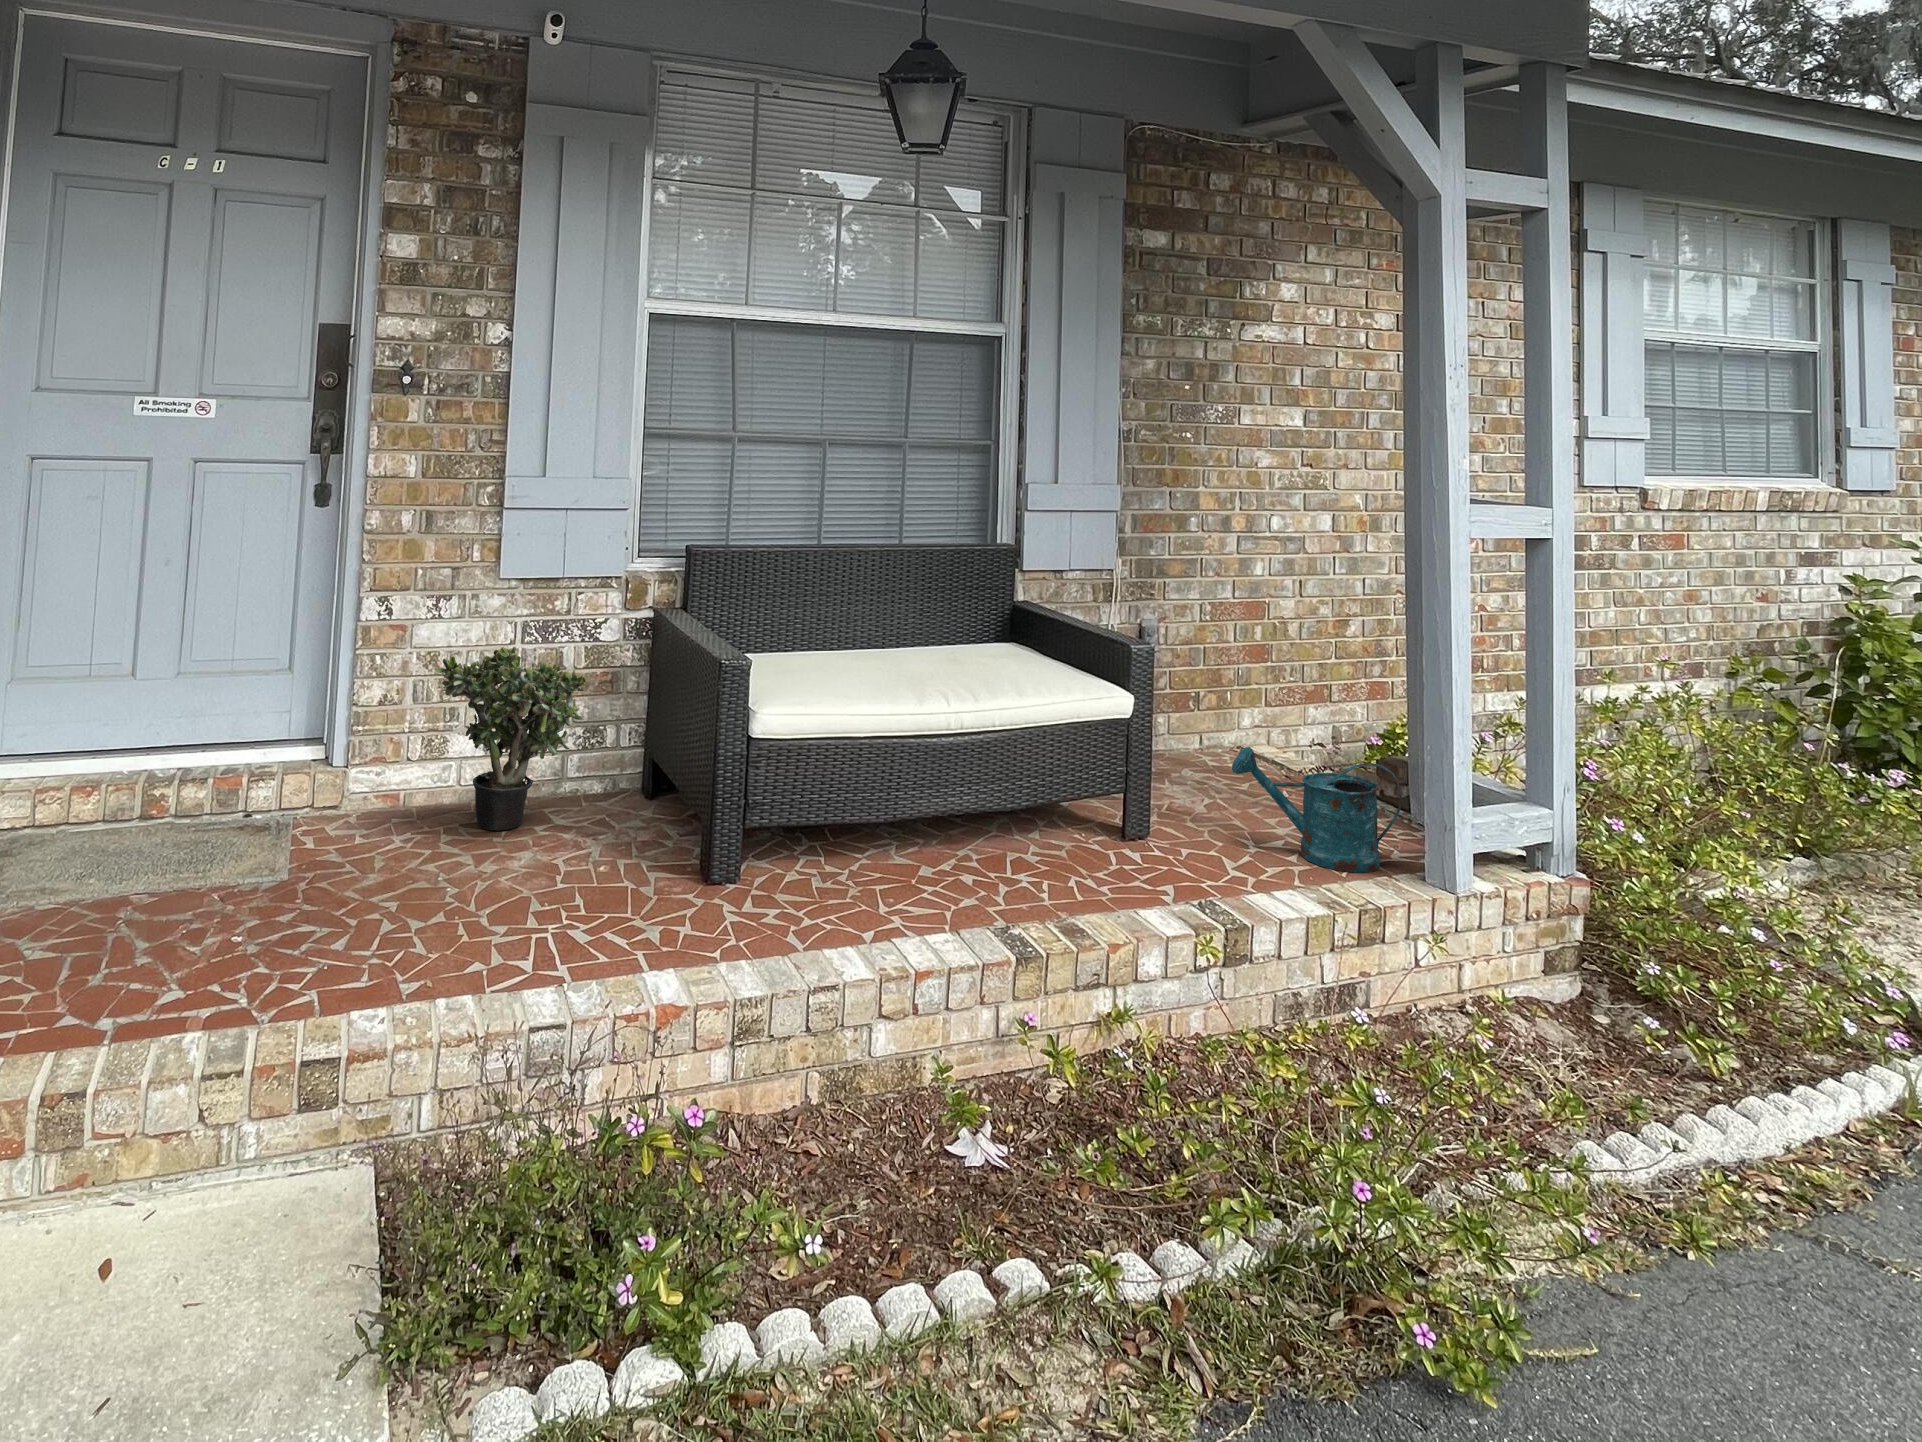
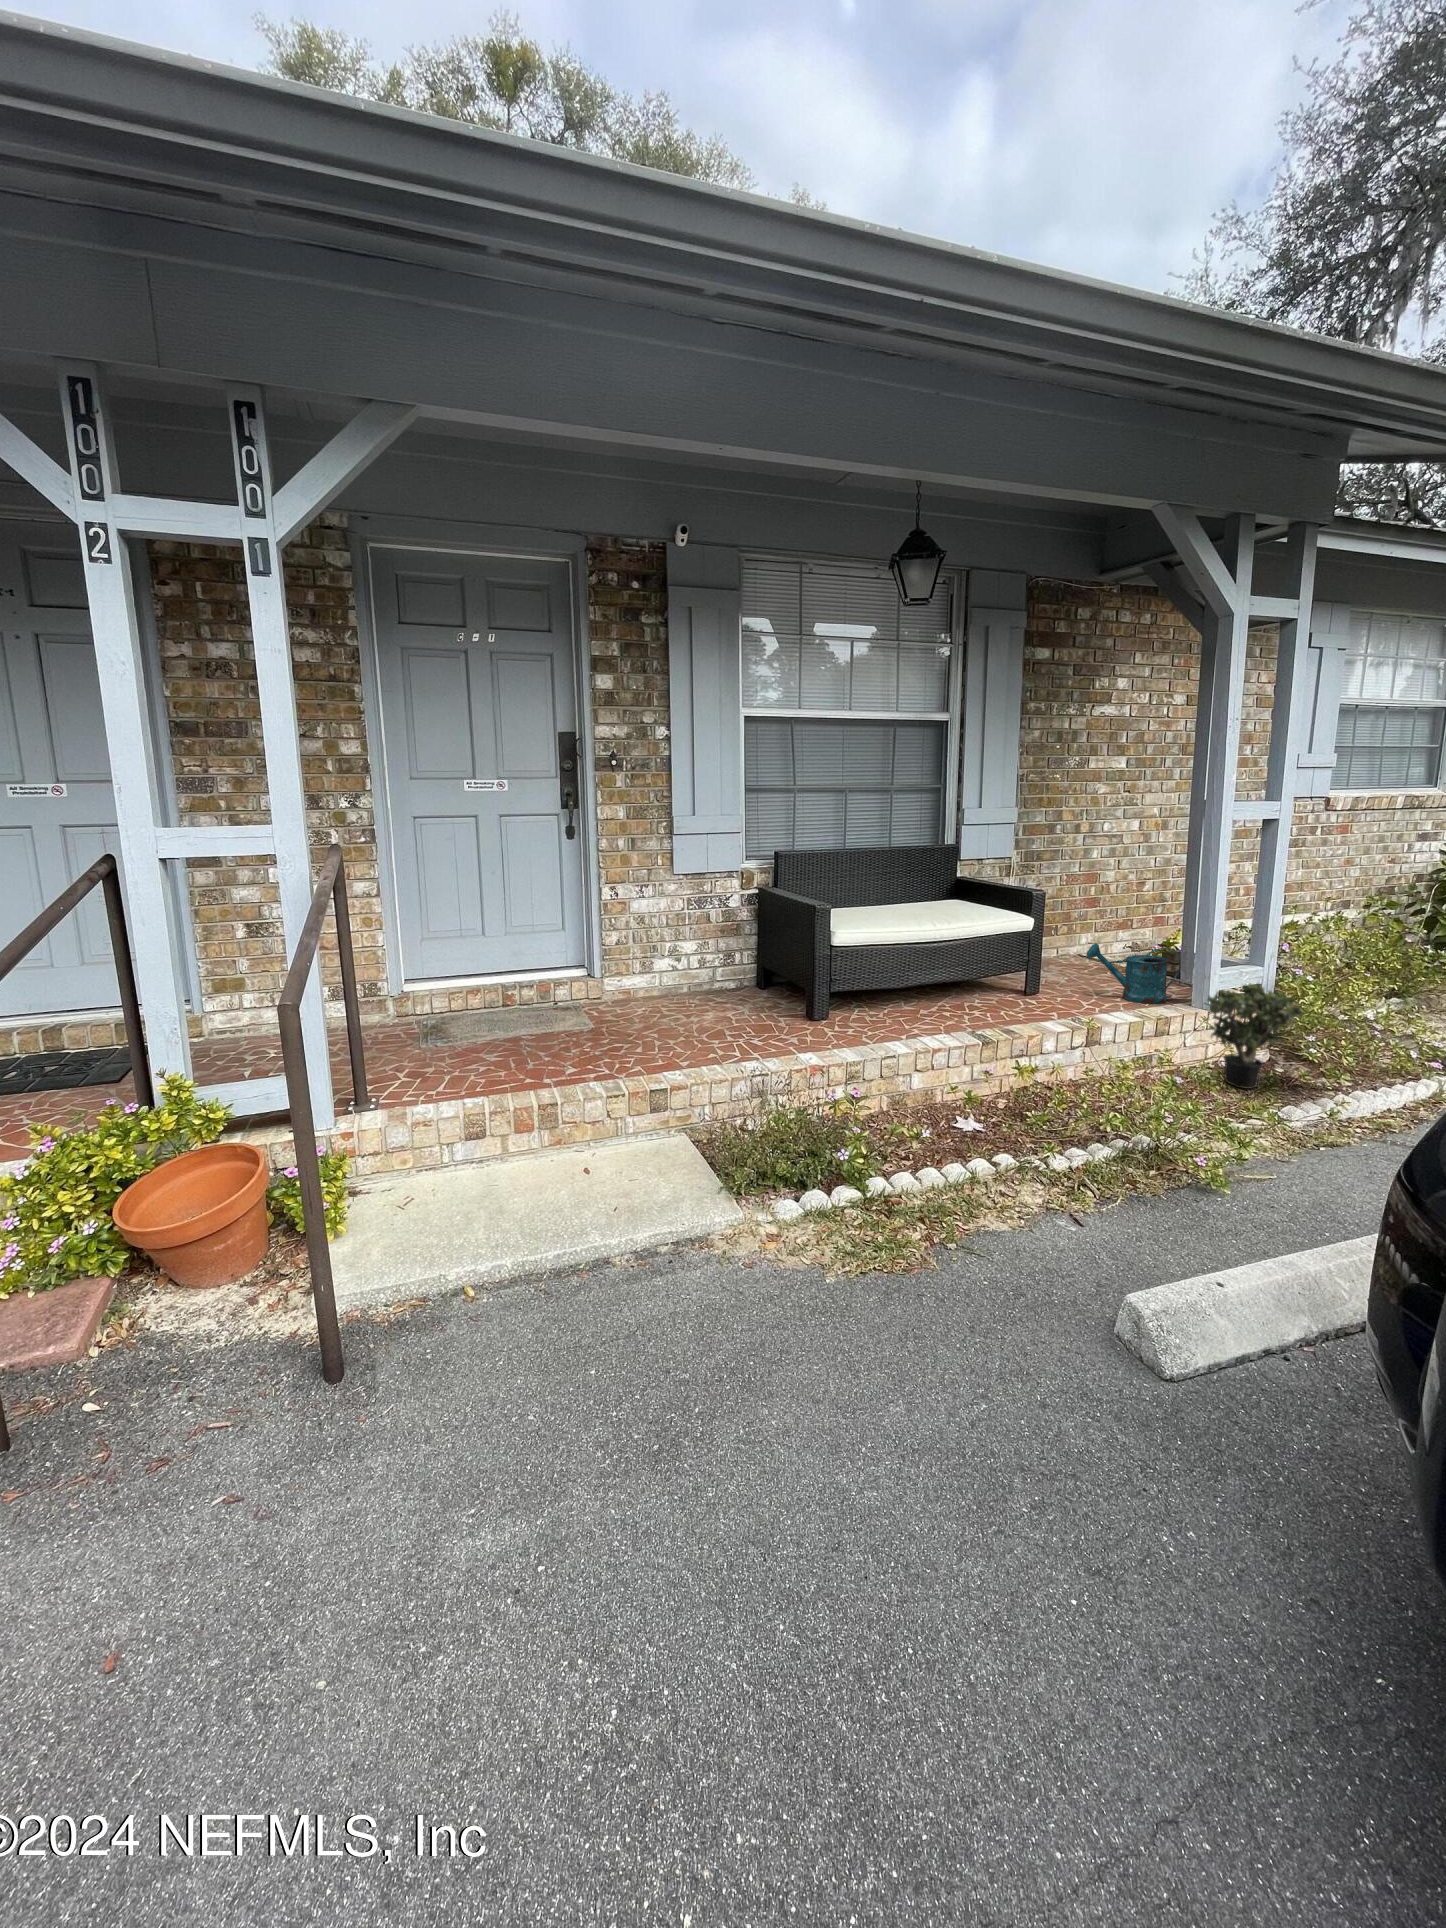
potted plant: present [434,647,586,830] -> present [1205,983,1303,1089]

